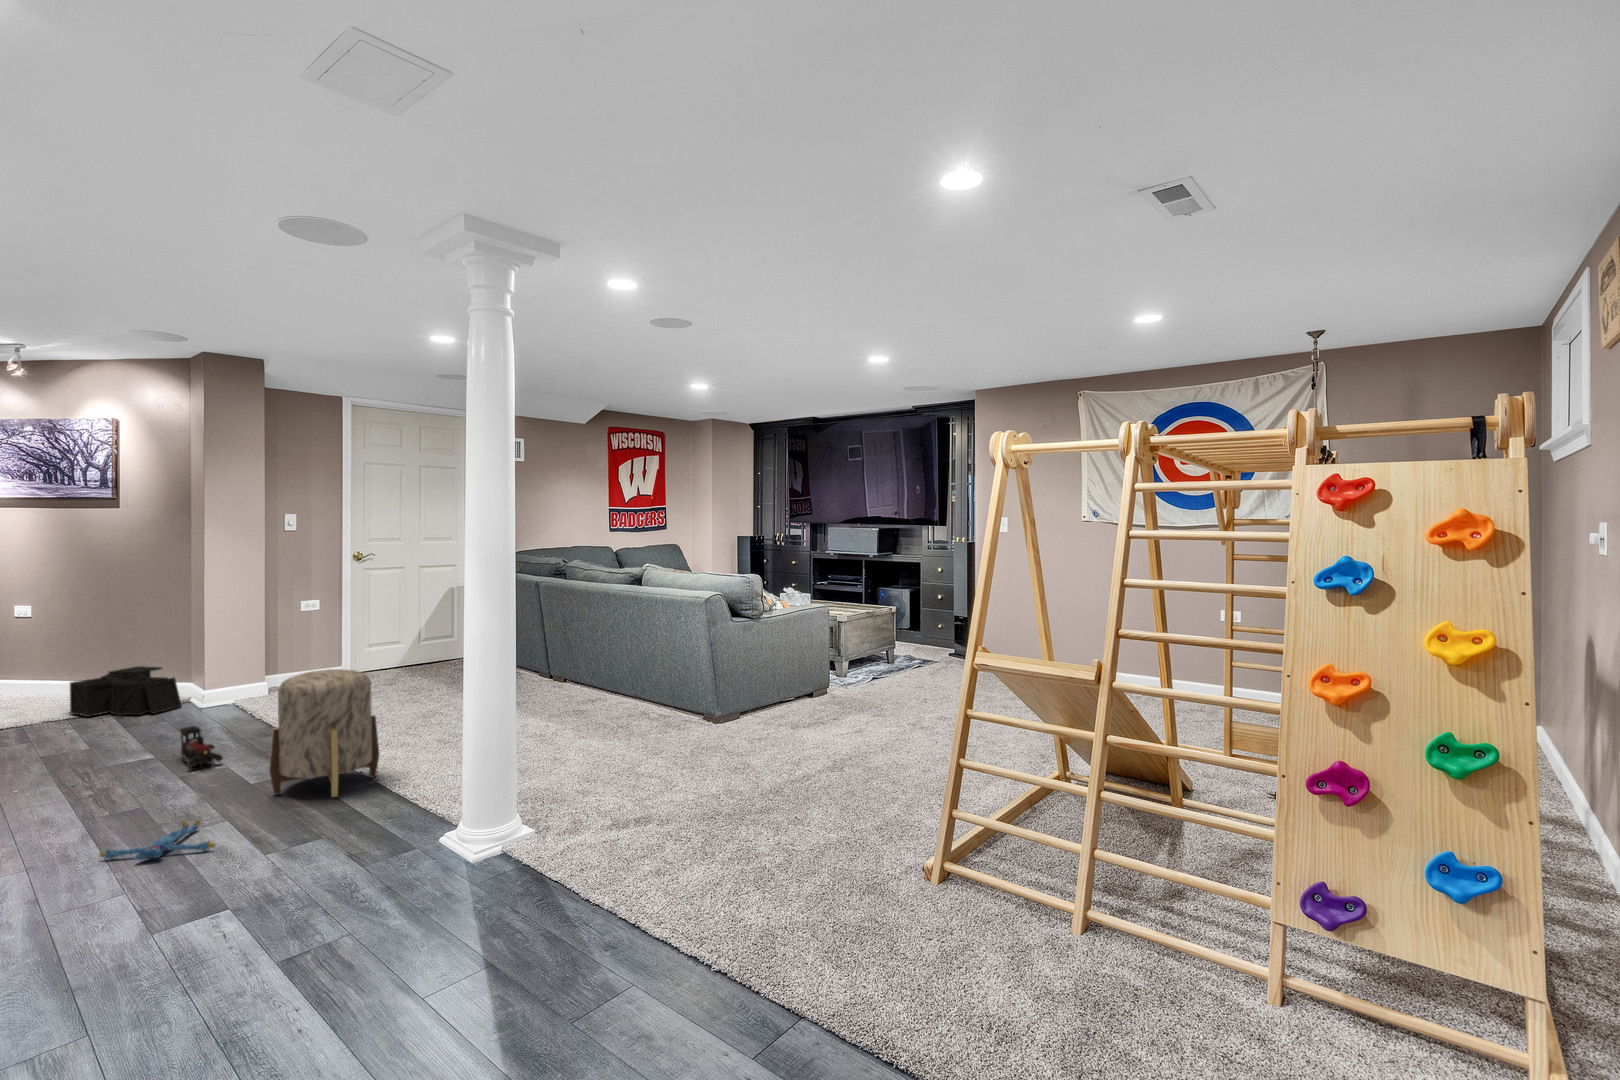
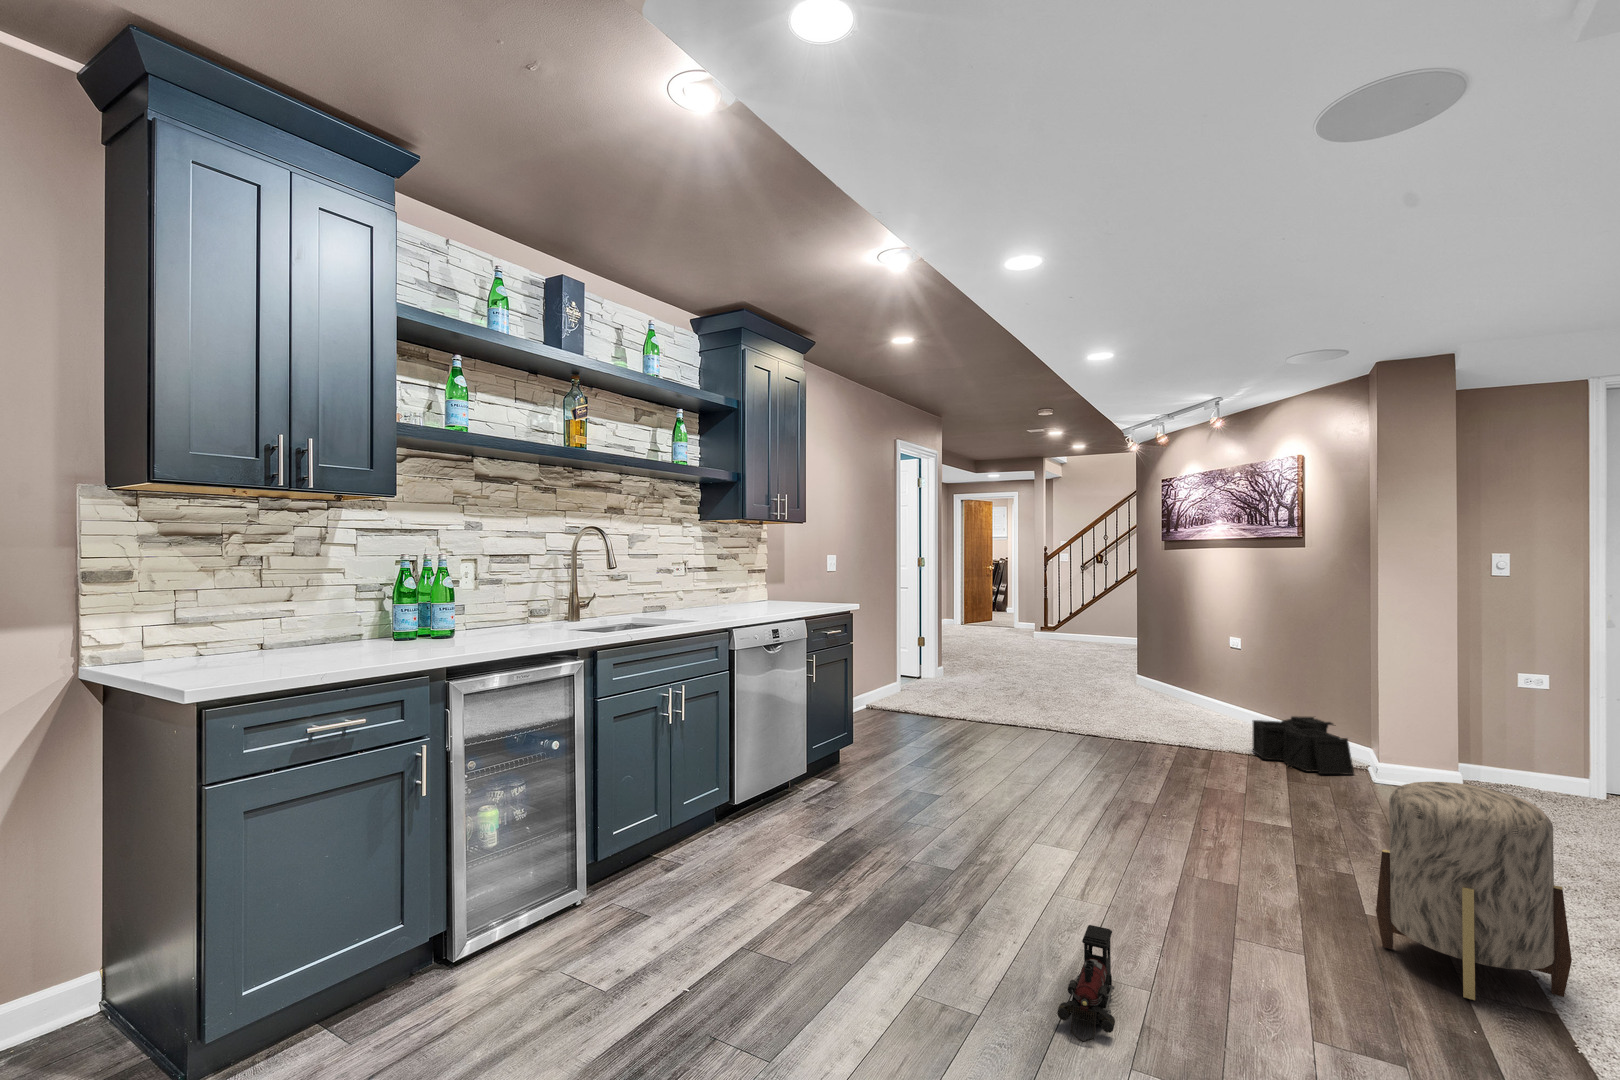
toy train: present [180,726,223,769] -> present [1057,925,1115,1042]
plush toy: present [99,820,215,860] -> none [1156,926,1269,991]

